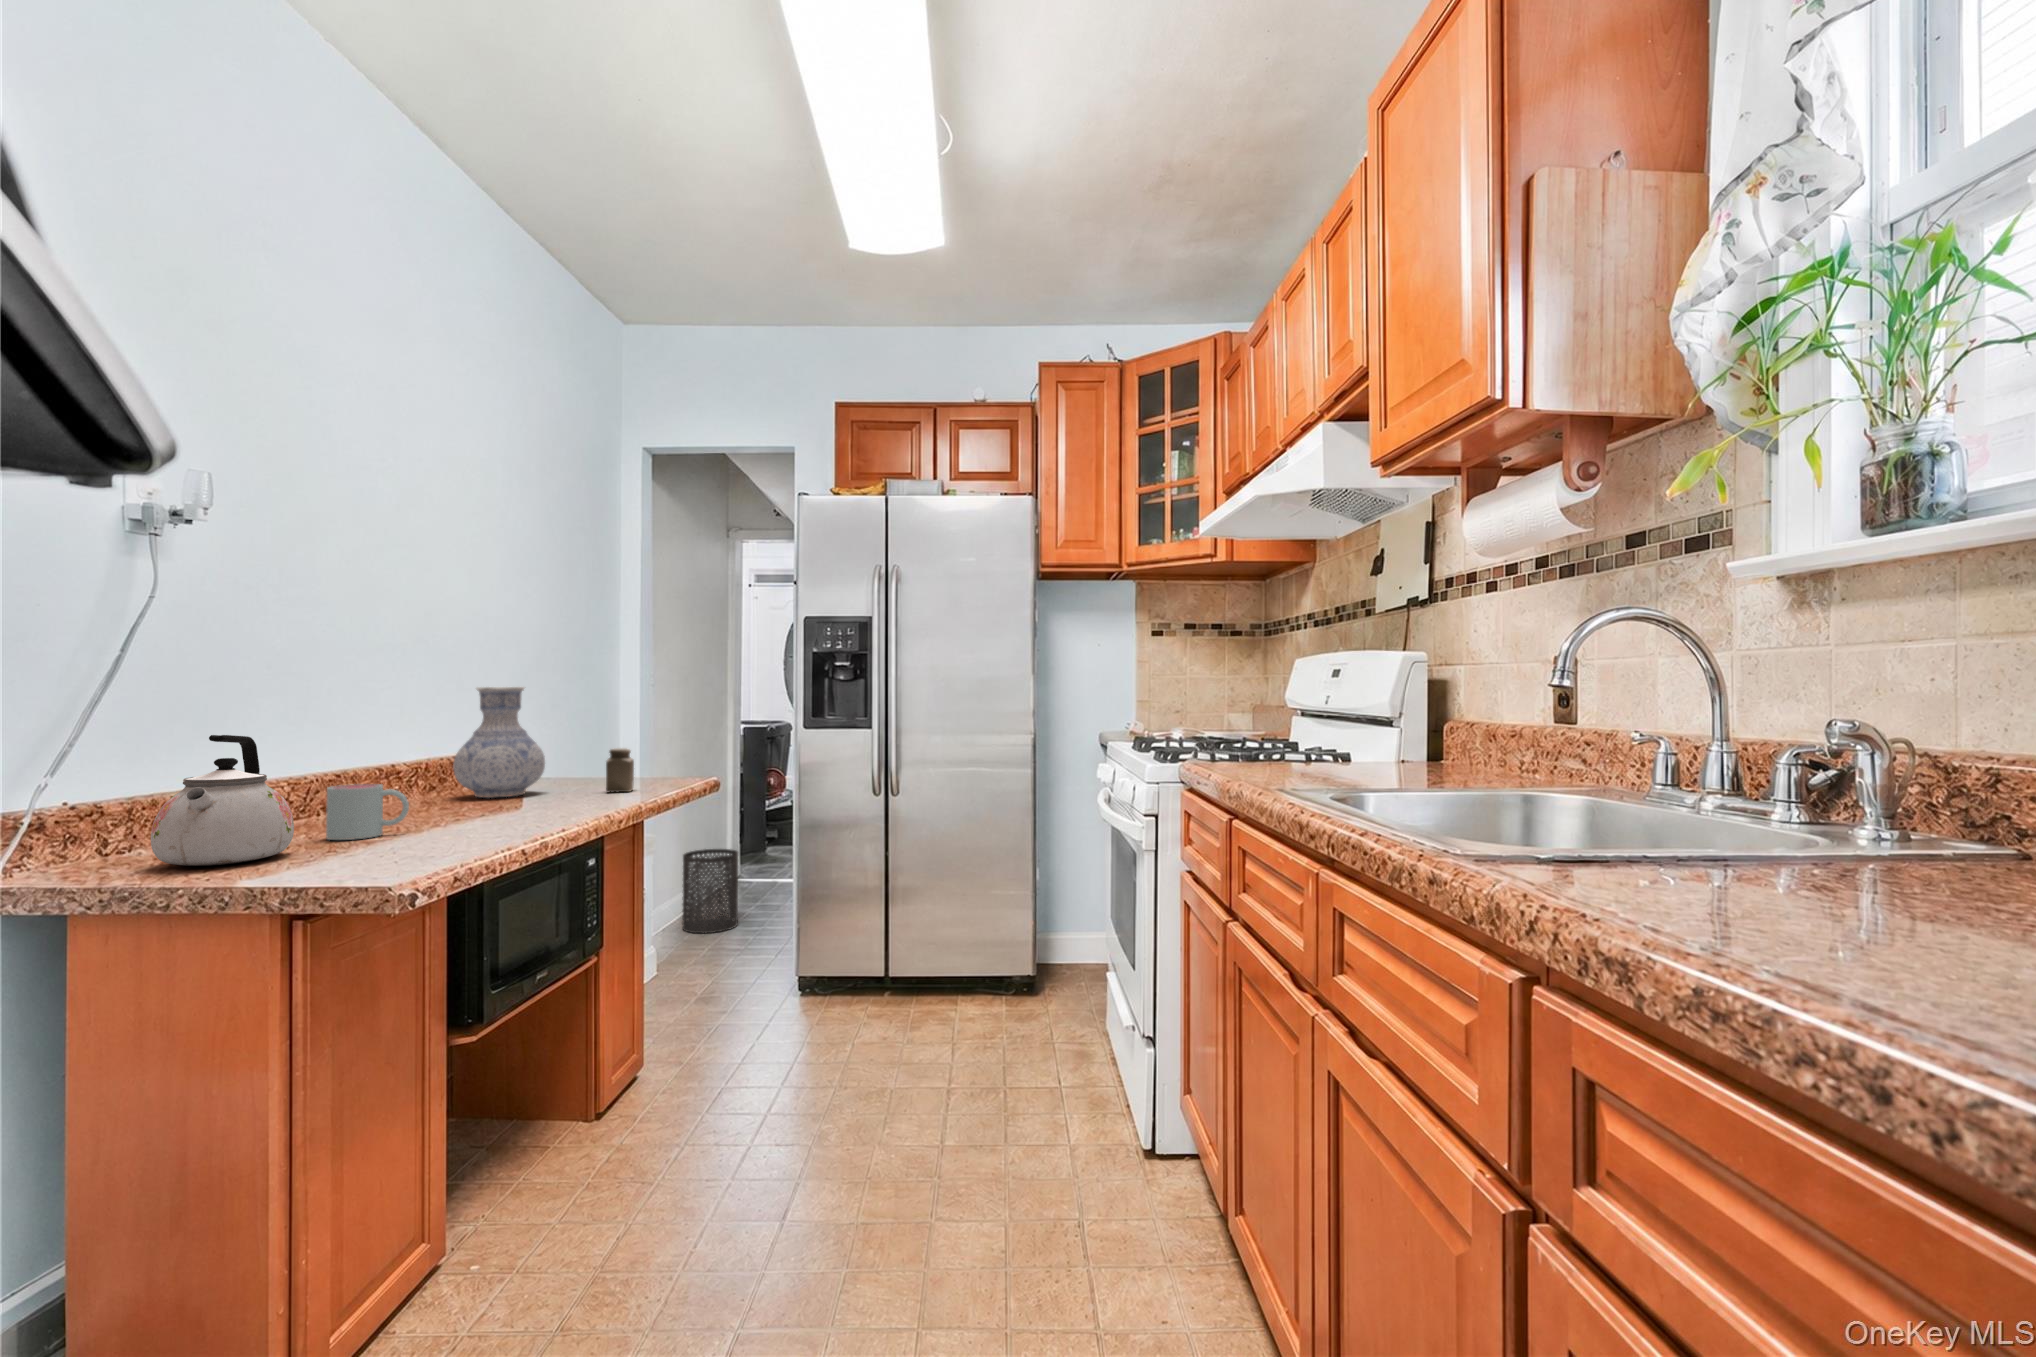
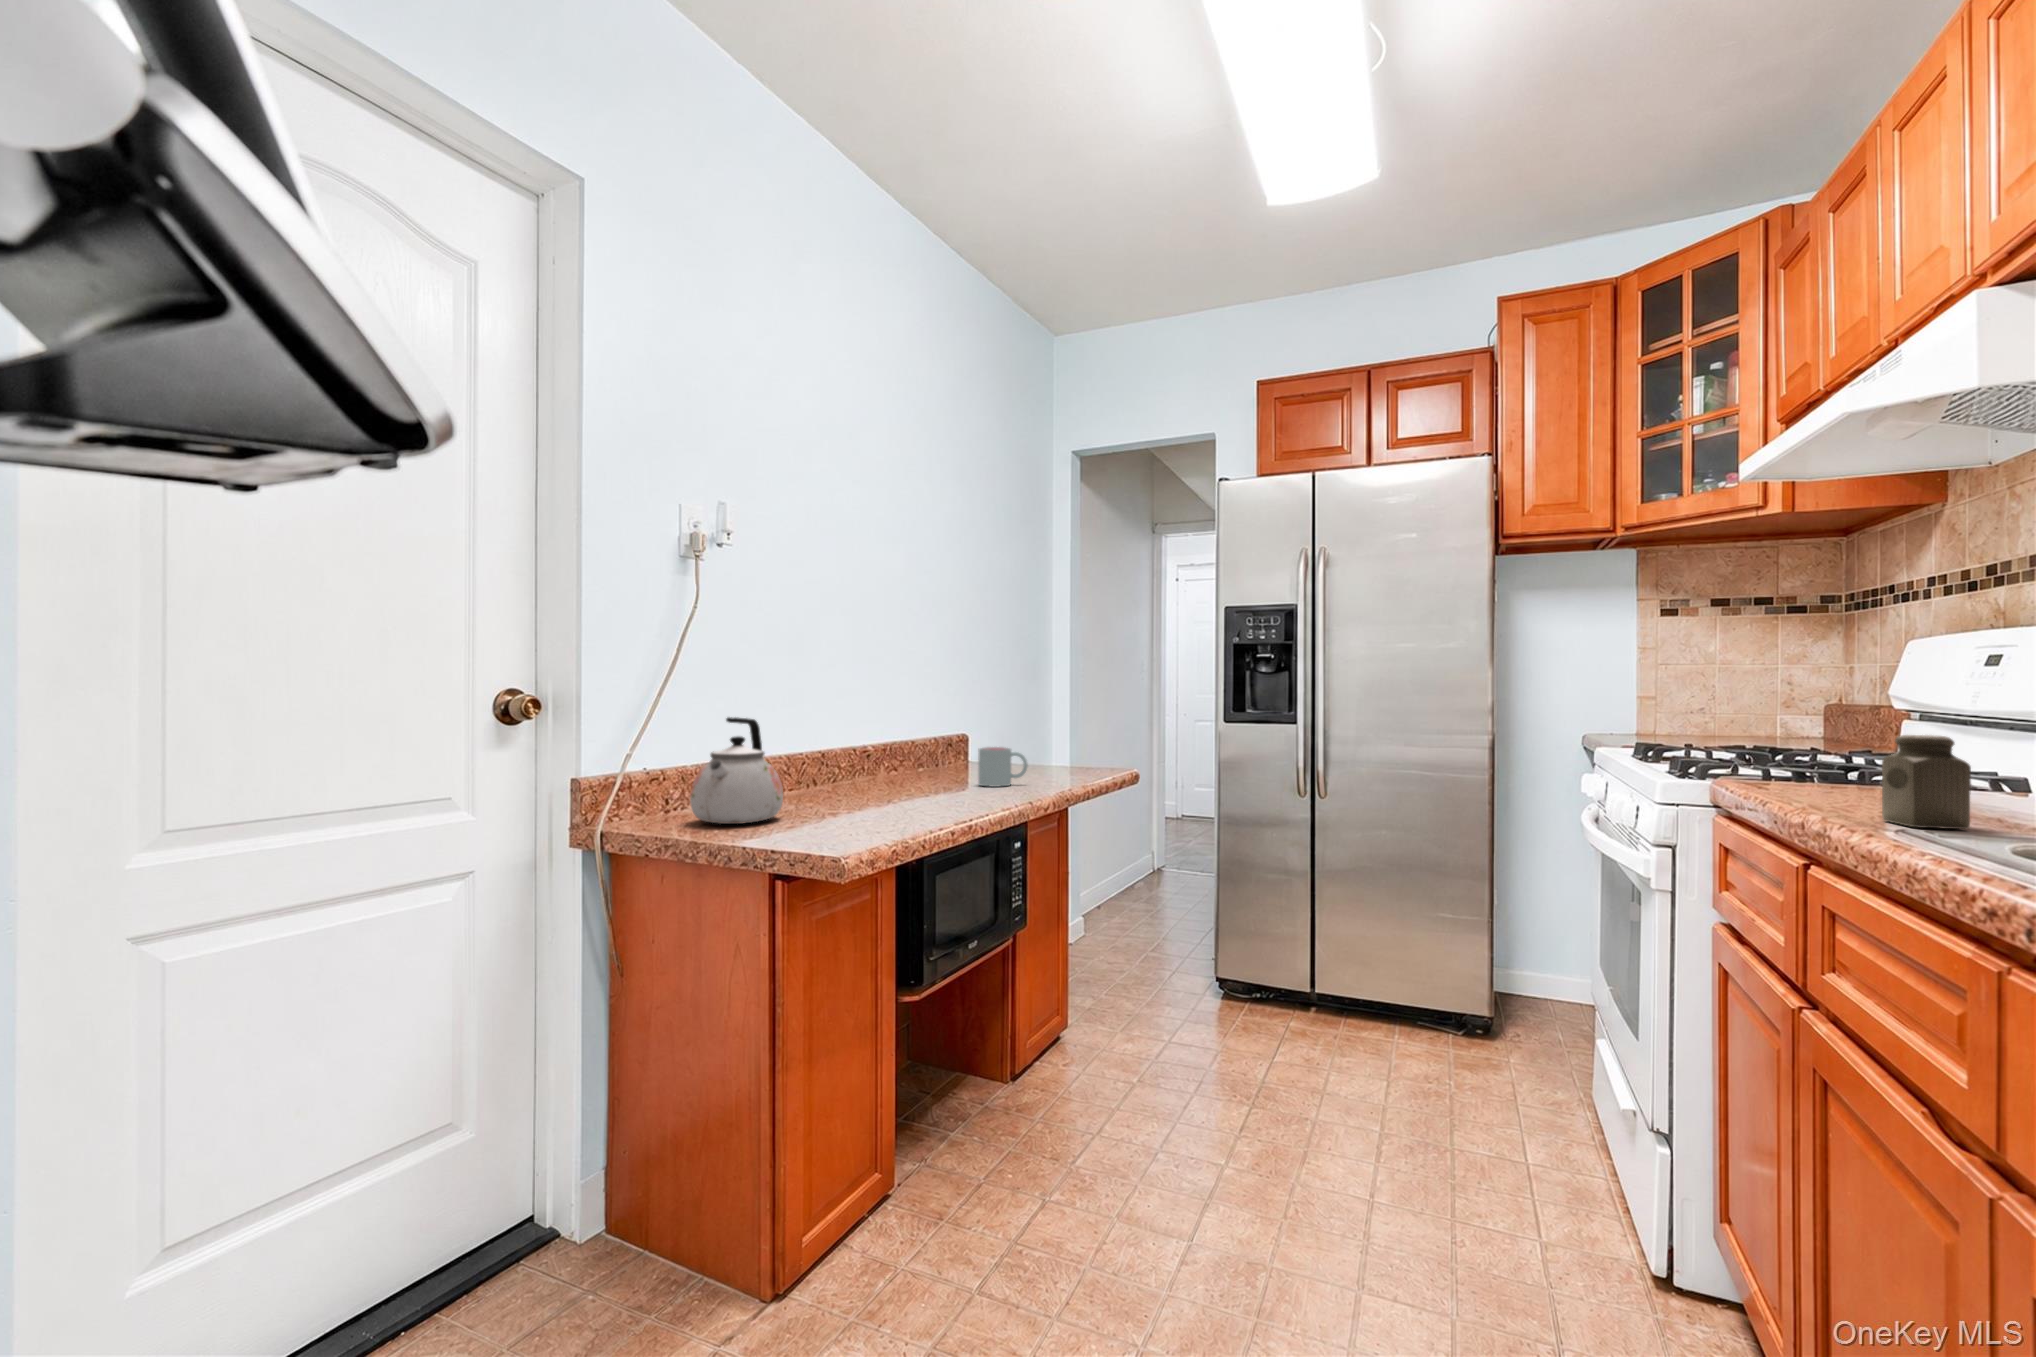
vase: present [453,687,545,798] -> none [911,678,983,778]
salt shaker: present [606,748,634,793] -> present [1882,735,1971,829]
mug: present [326,784,409,840] -> present [978,747,1028,787]
trash can: present [682,849,738,933] -> none [1110,836,1162,918]

